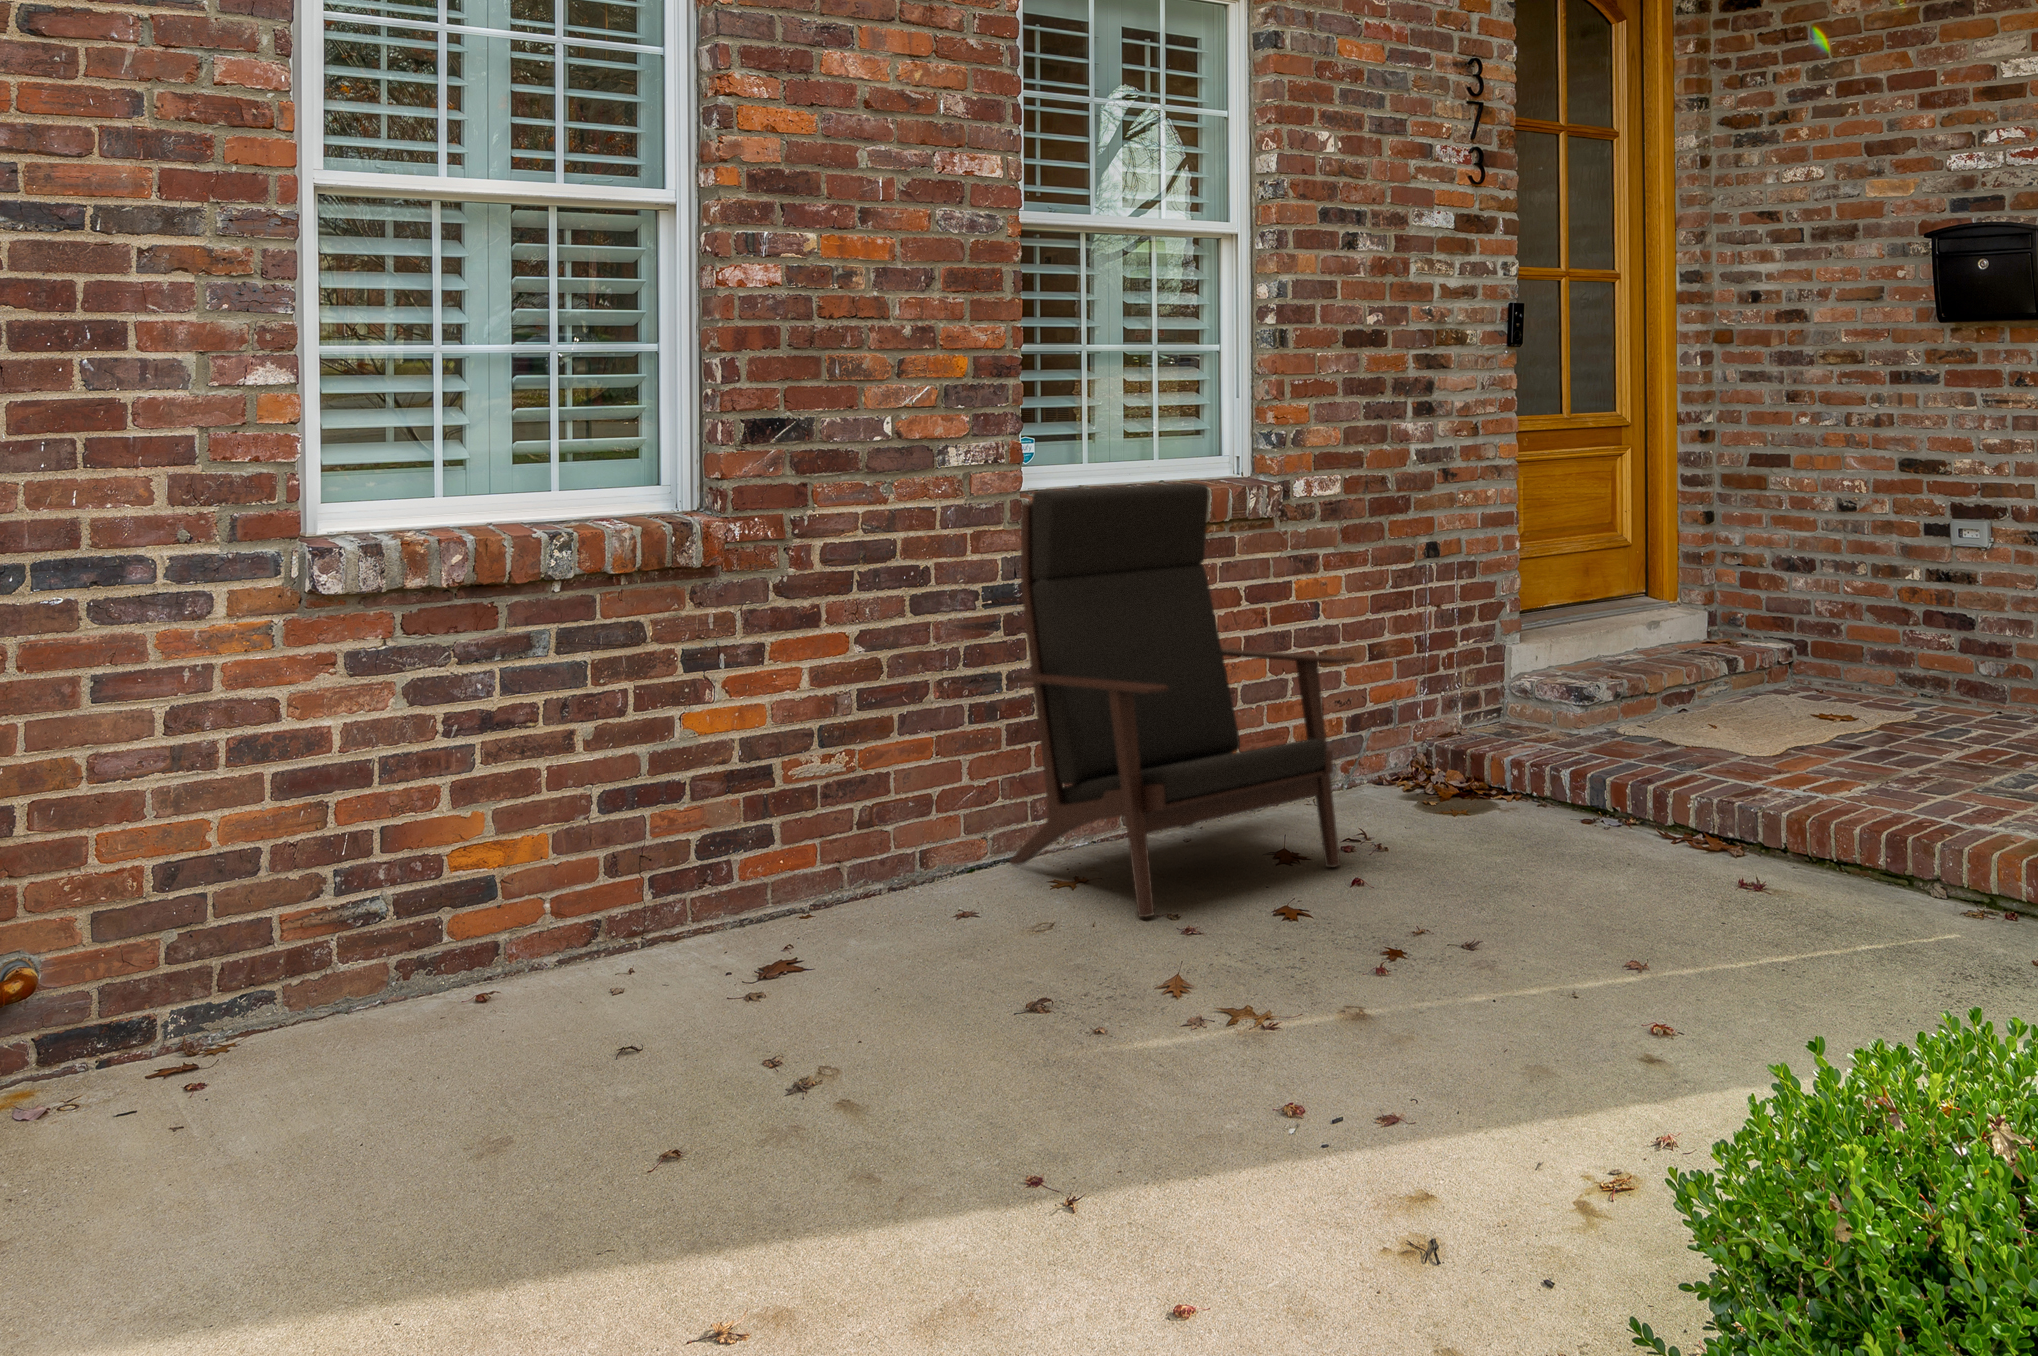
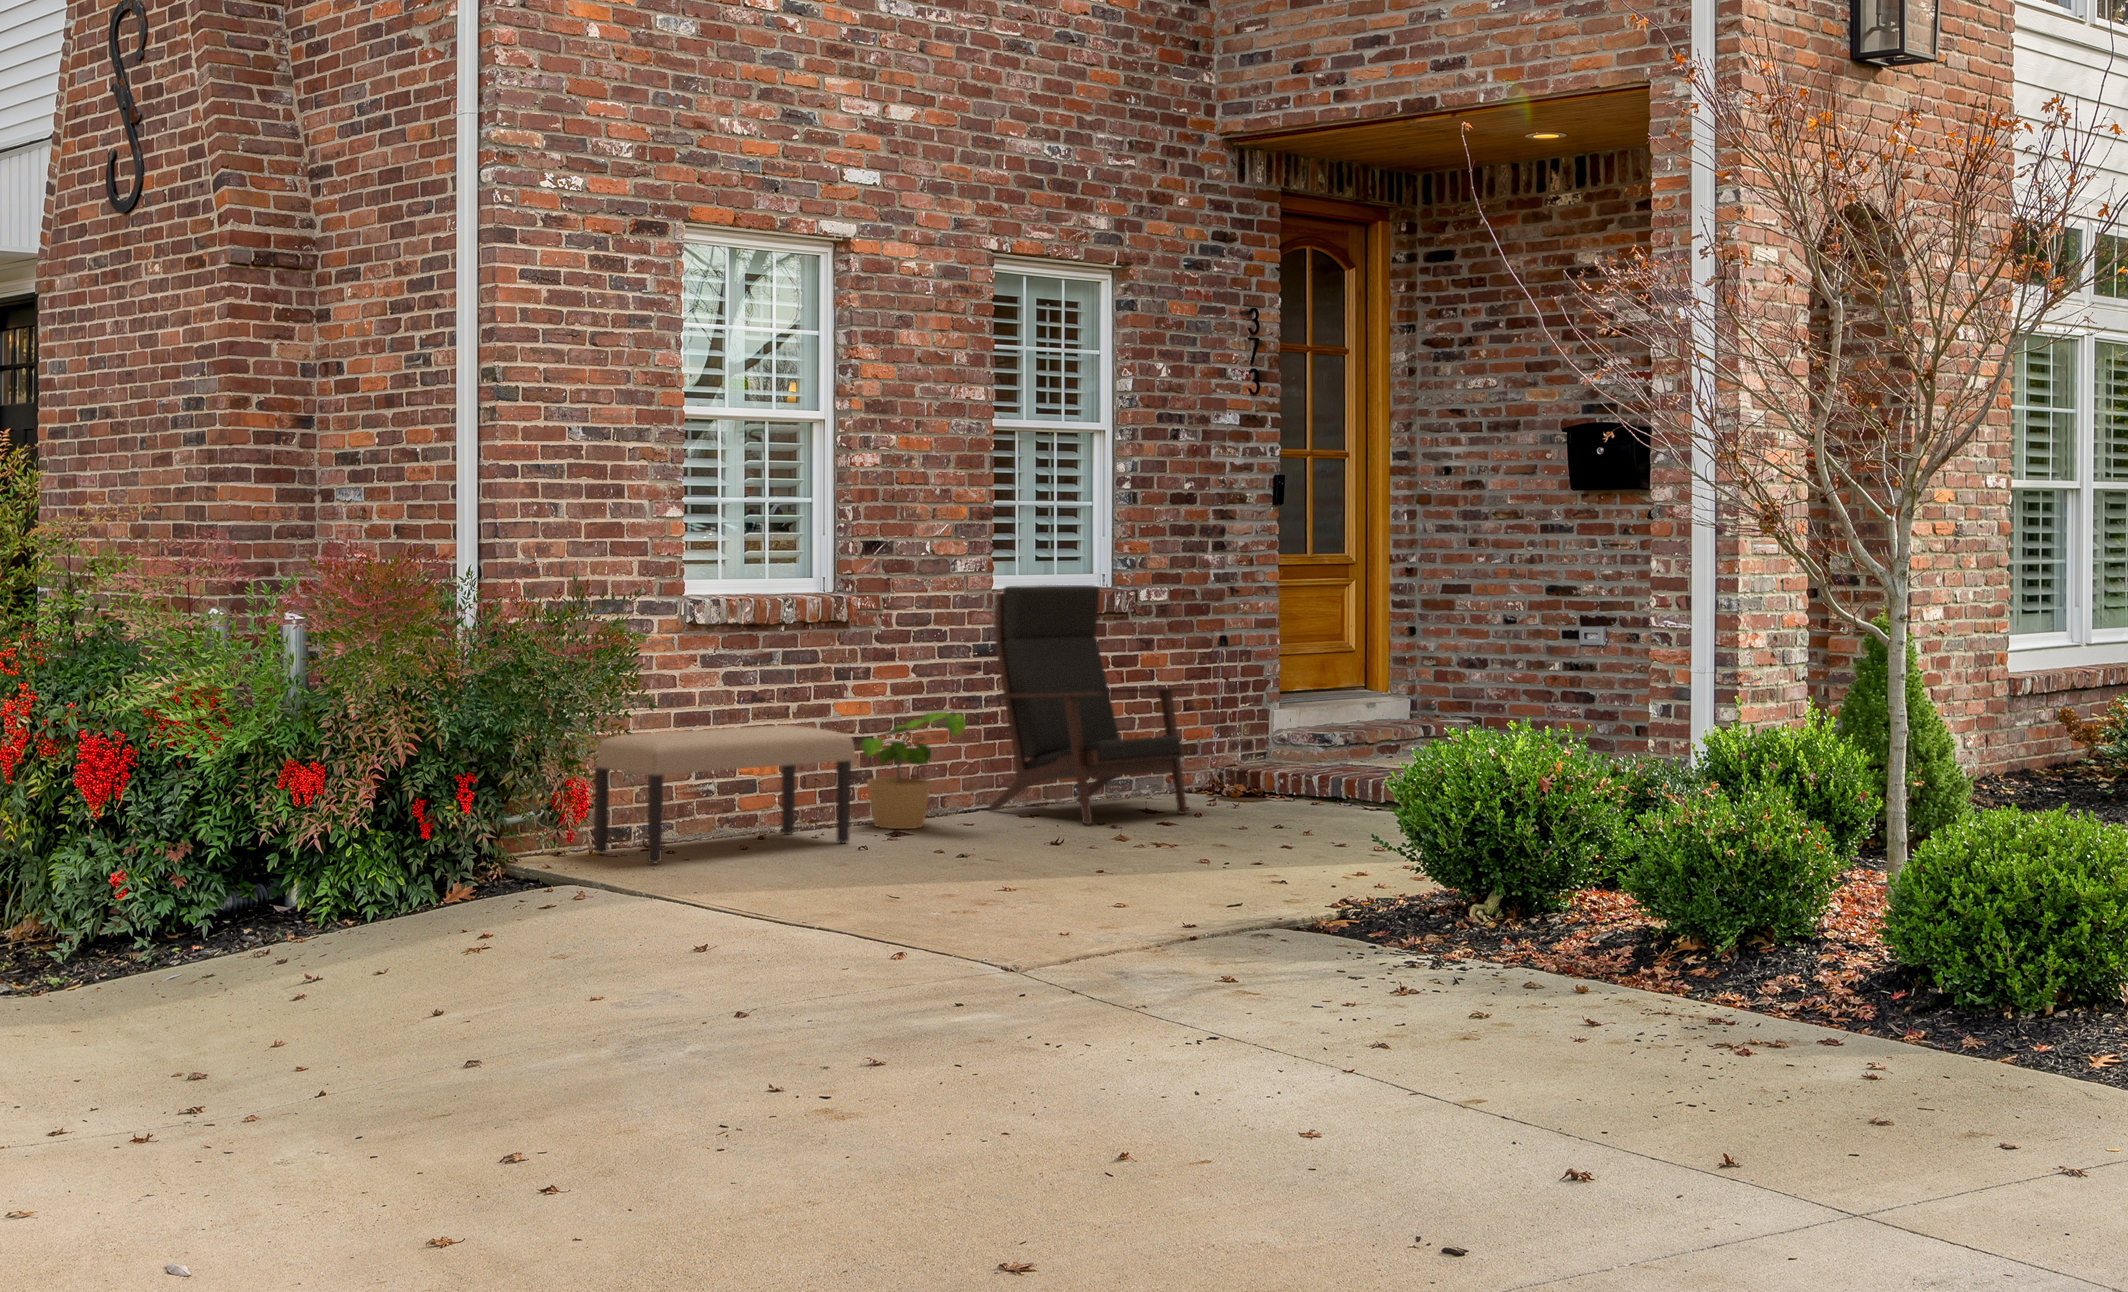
potted plant: none [706,737,923,946] -> present [861,712,966,829]
bench: none [9,777,640,1158] -> present [594,725,855,863]

